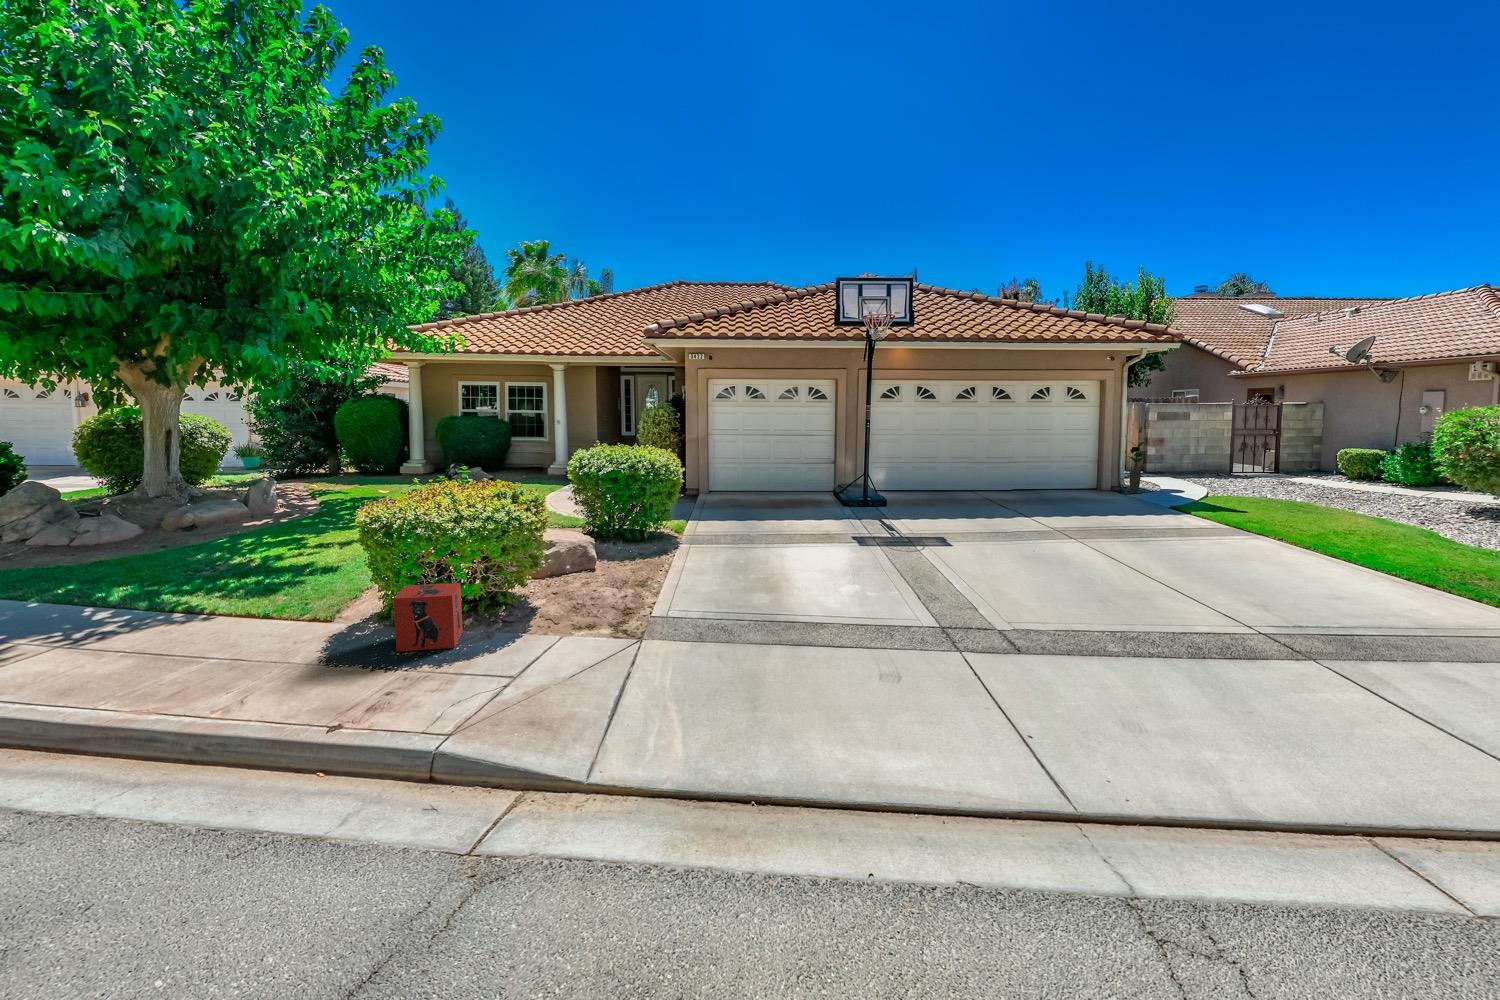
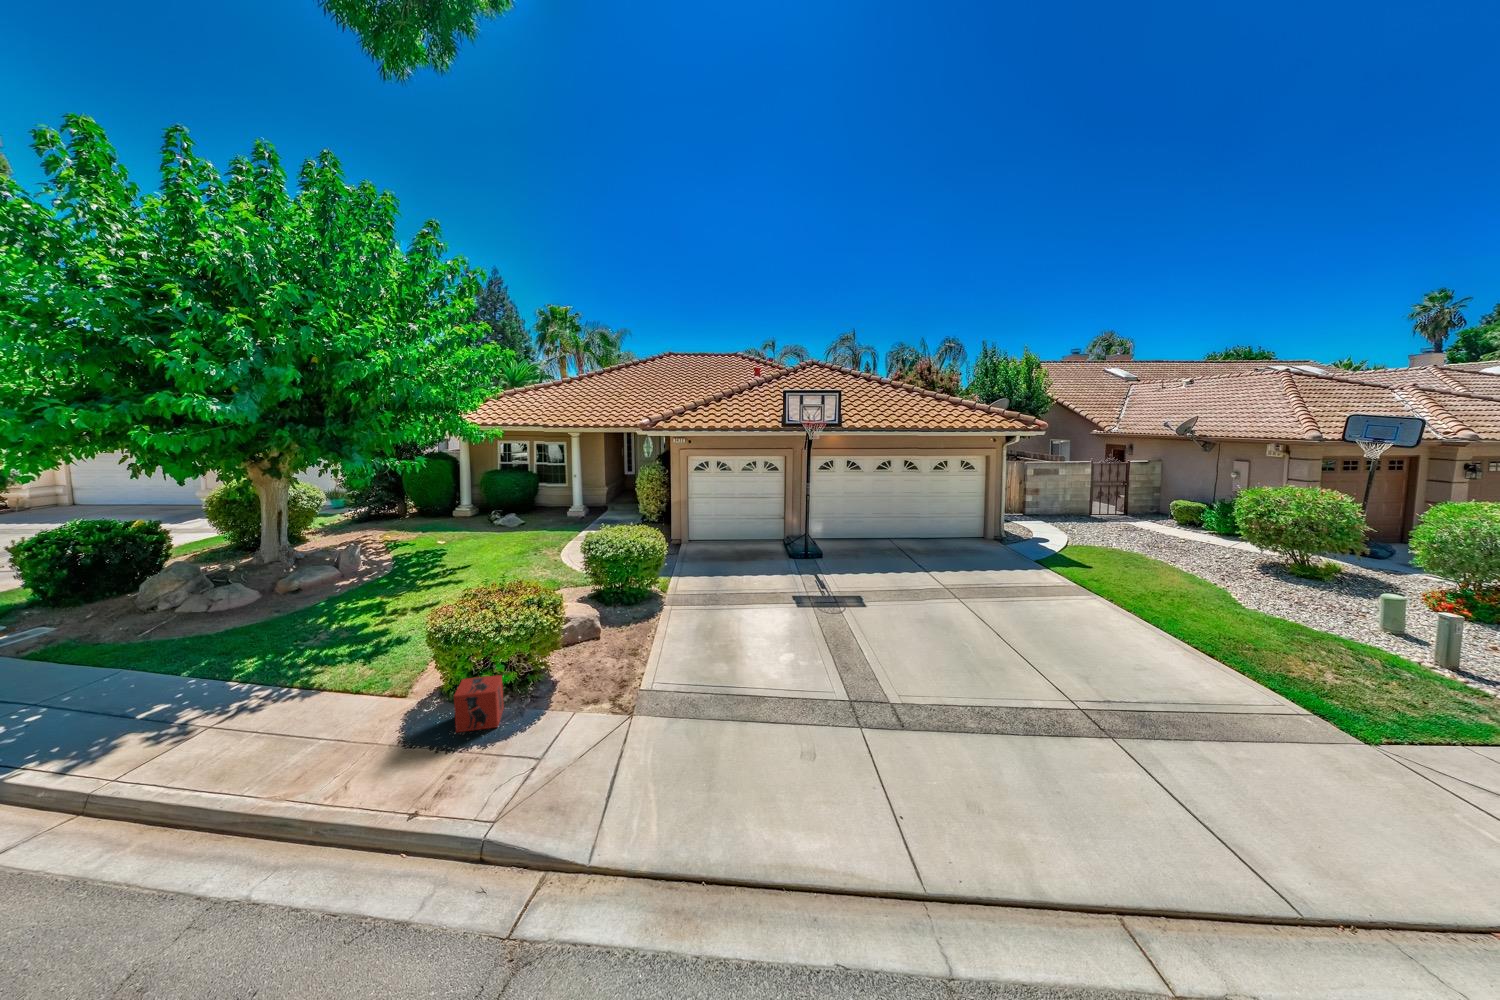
potted plant: present [1126,442,1148,493] -> none [999,502,1018,540]

